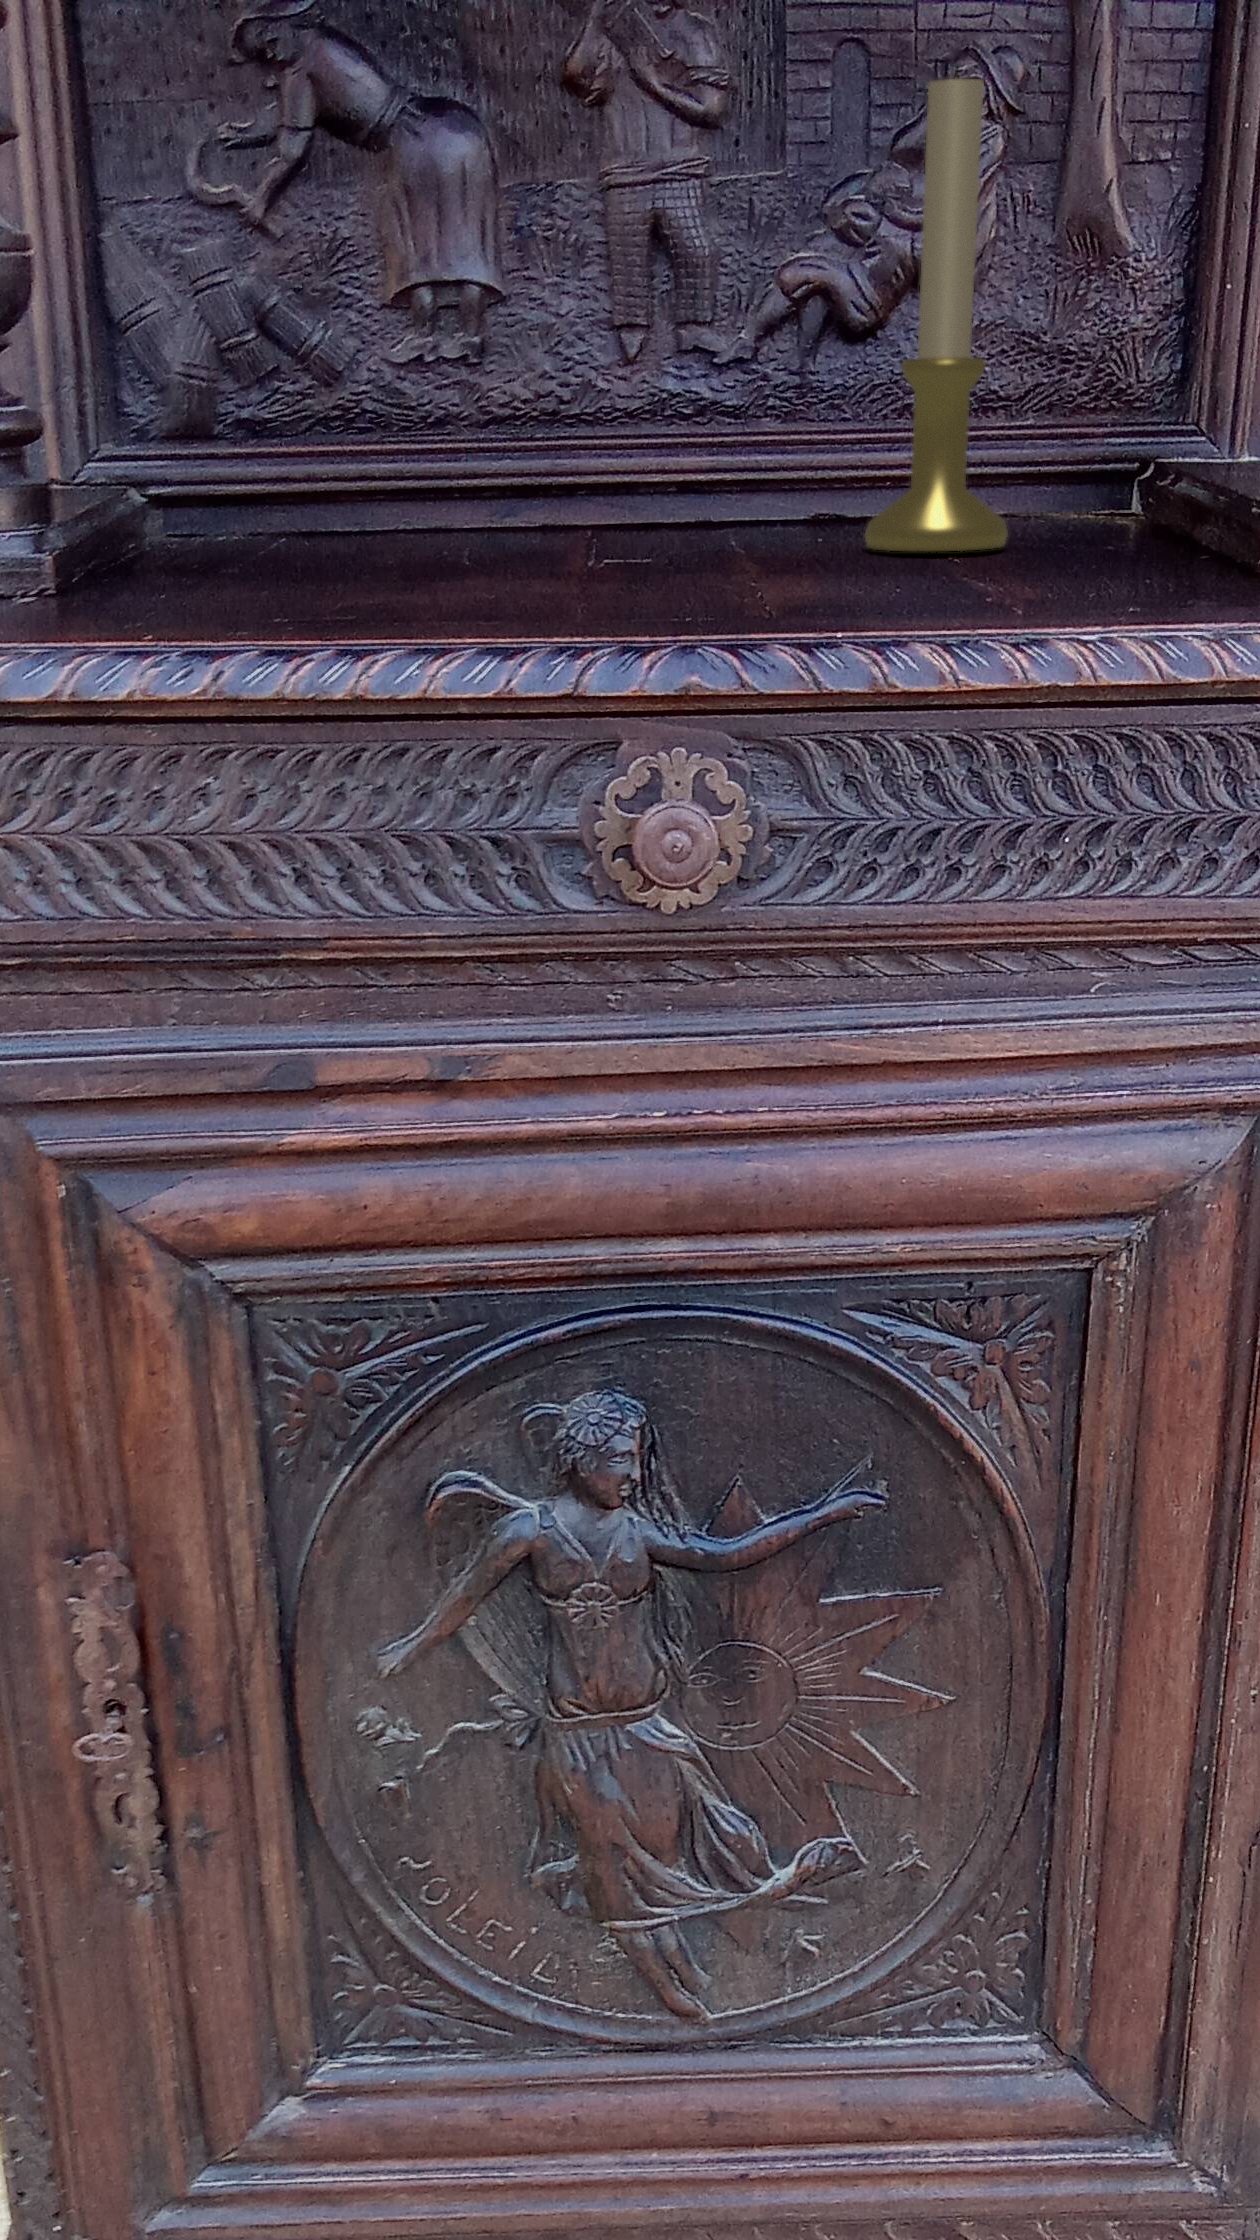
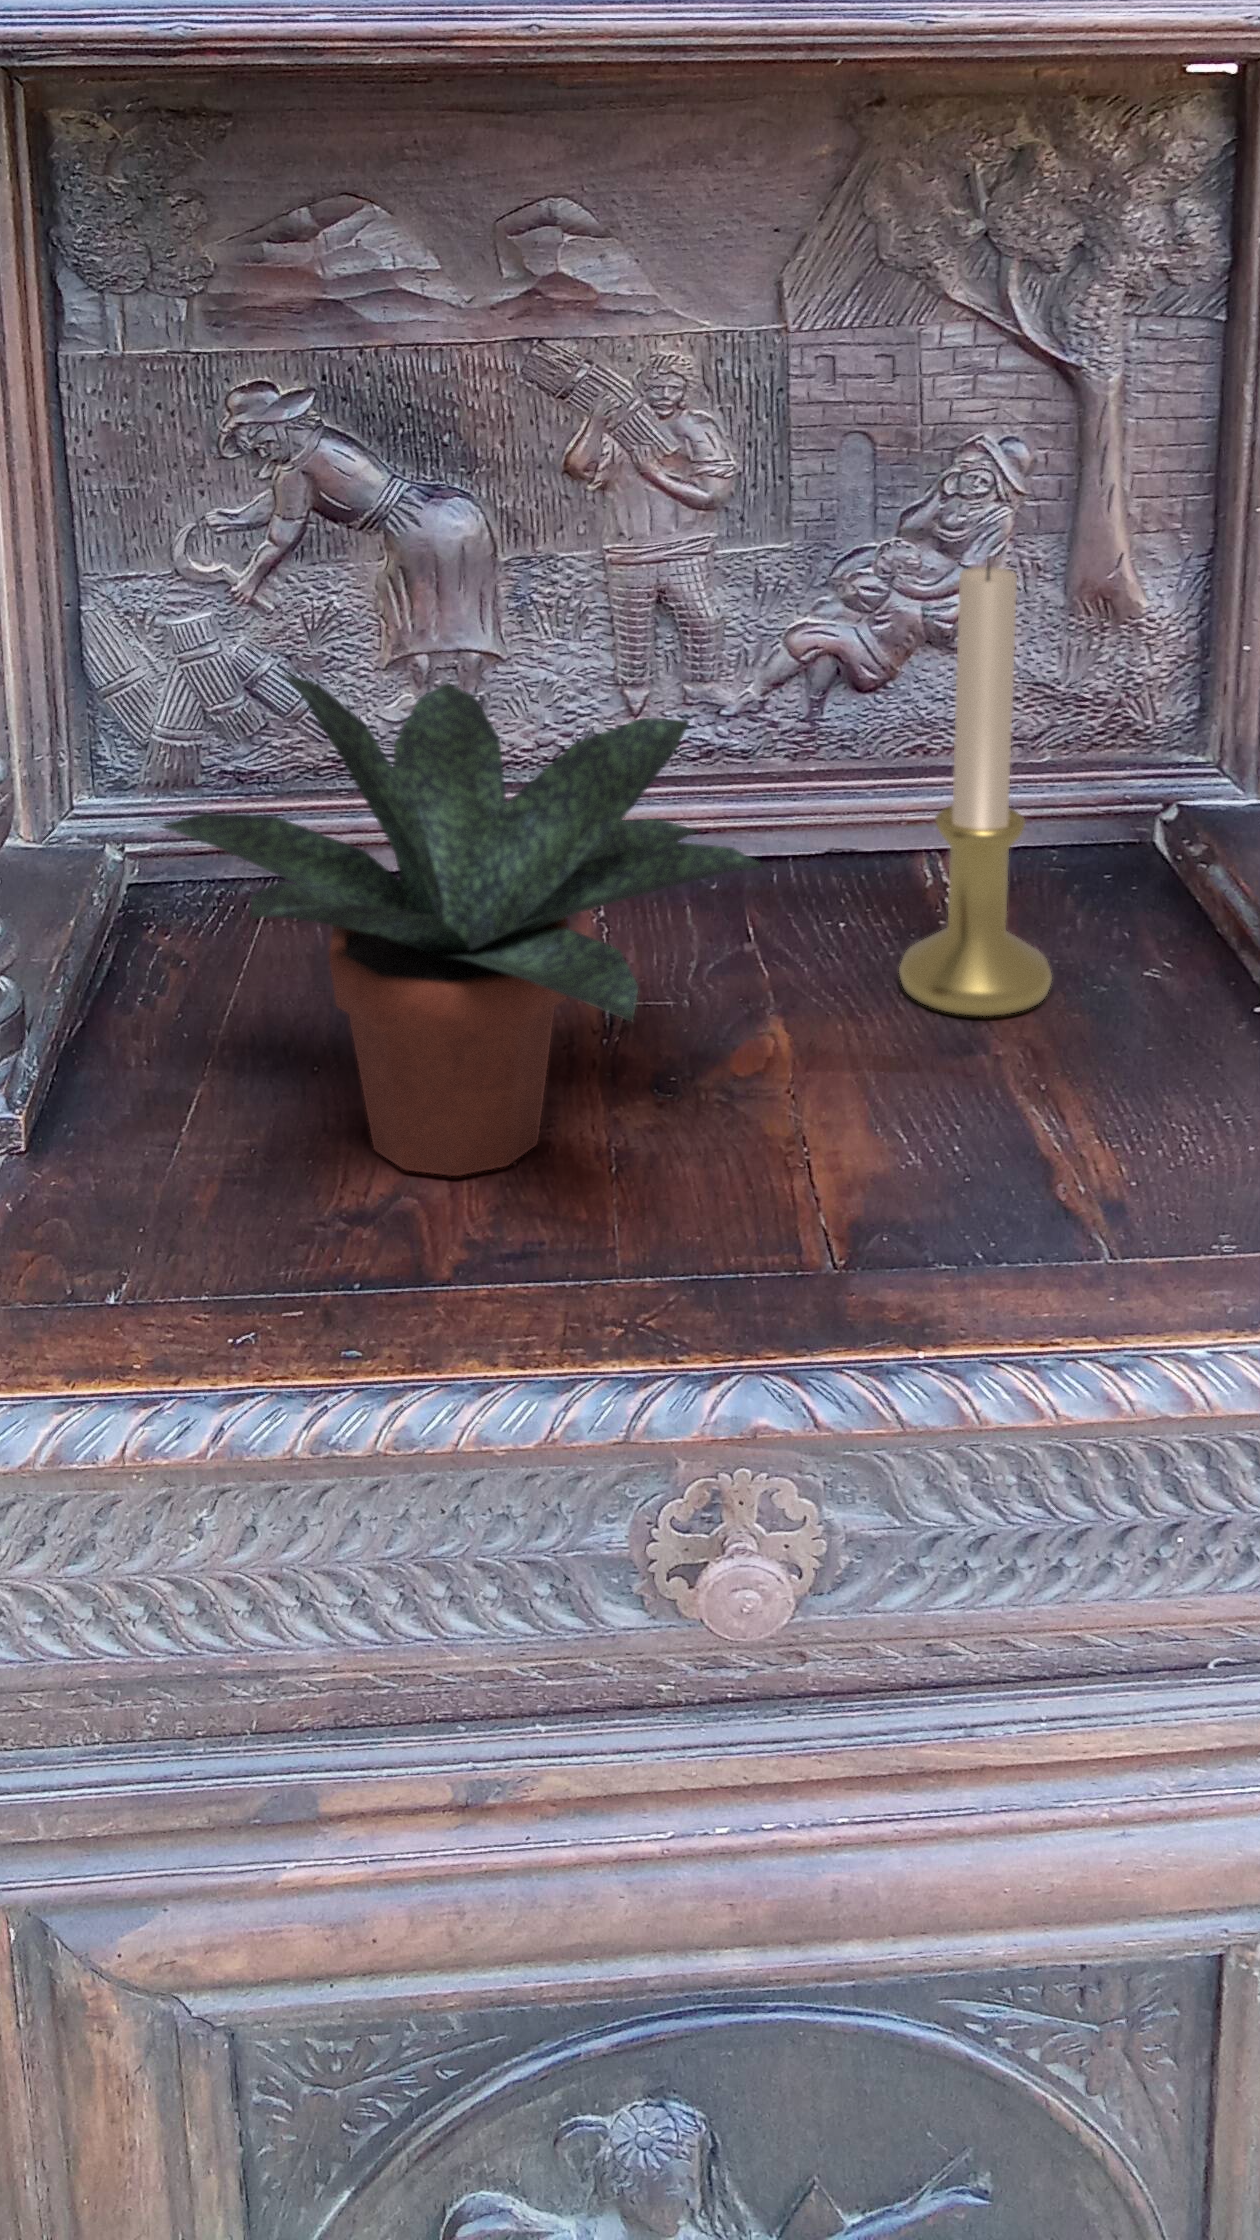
potted plant: none [168,75,724,593] -> present [162,675,765,1176]

